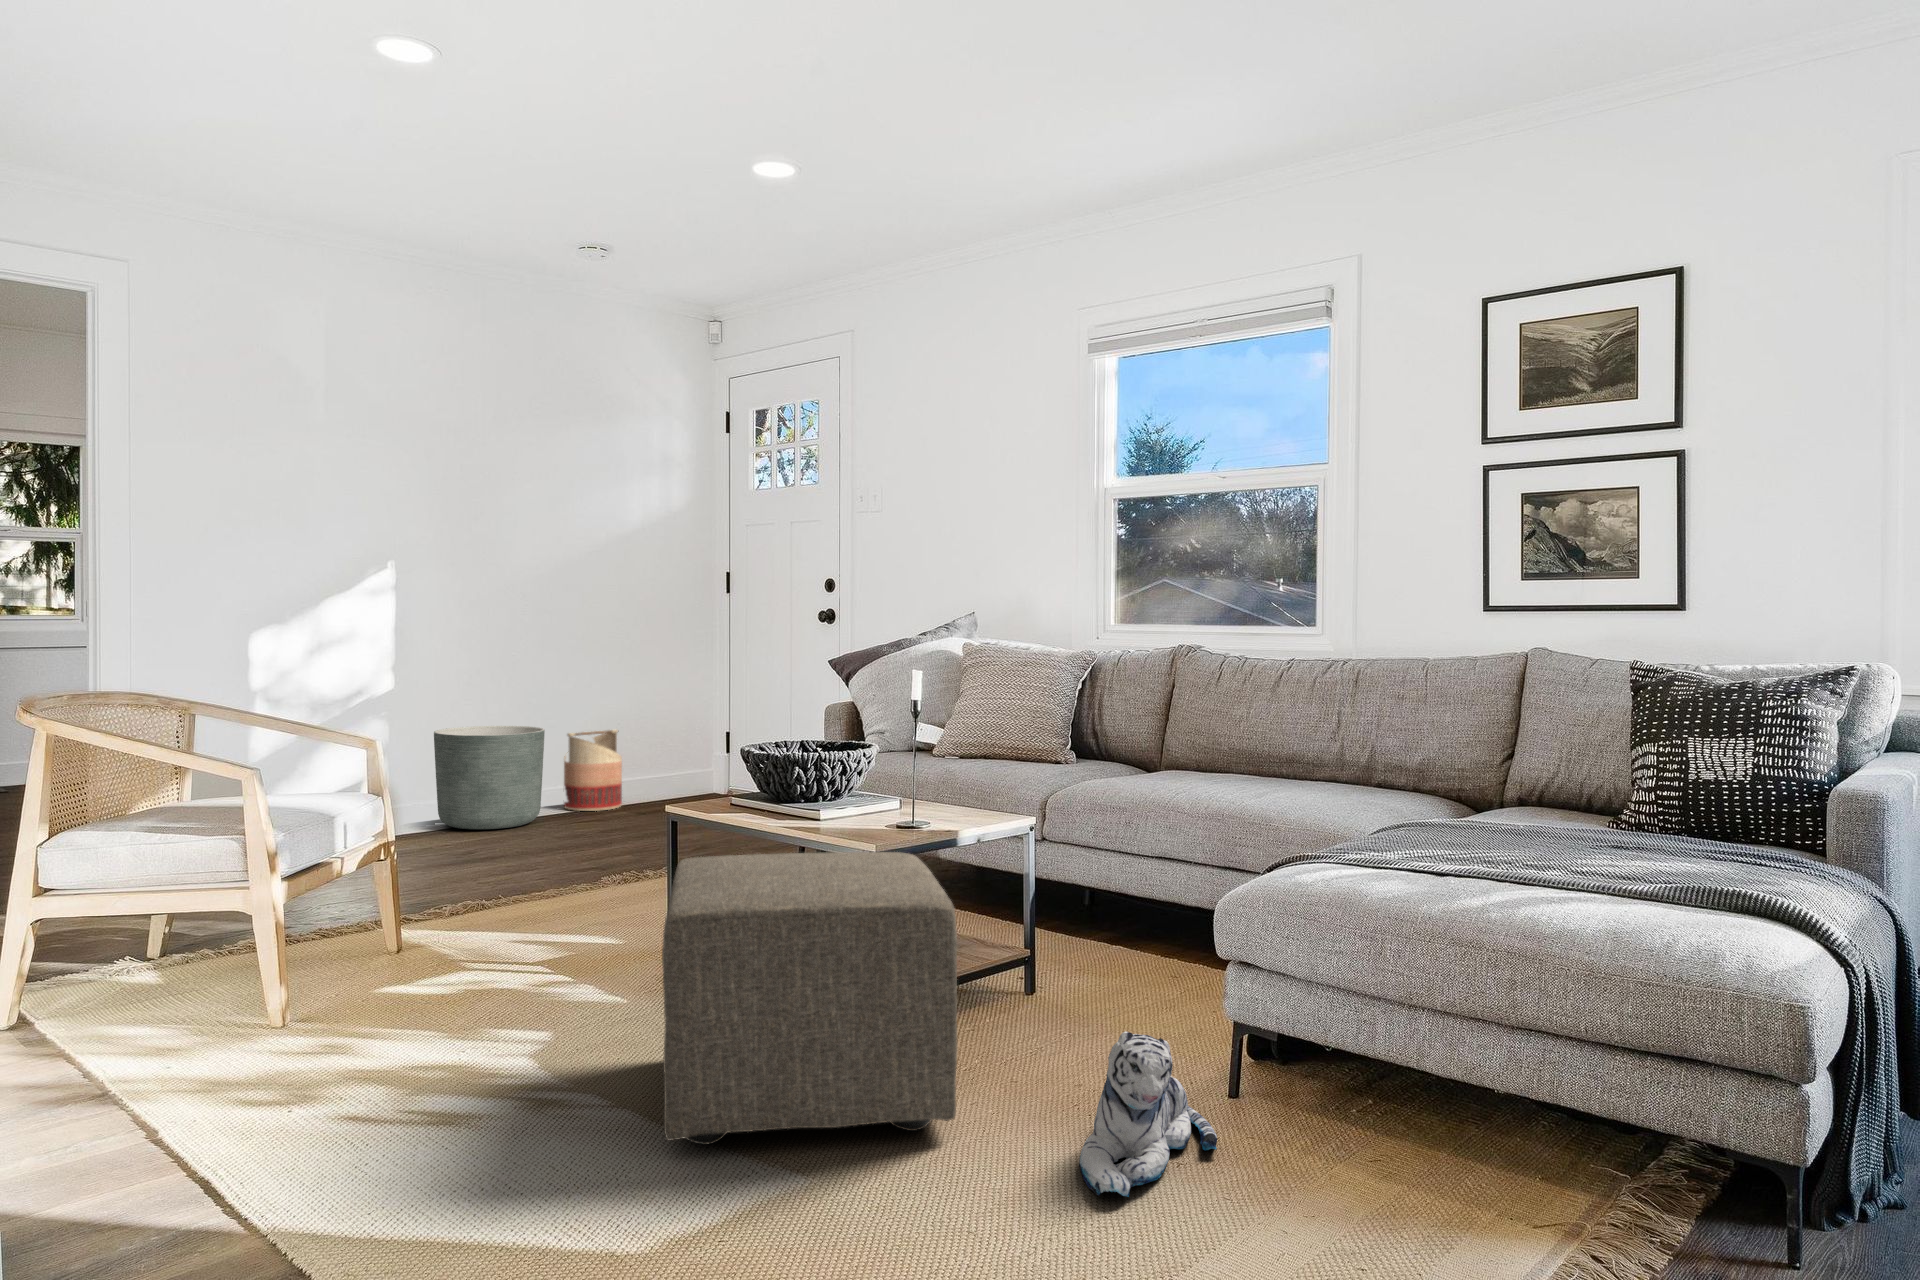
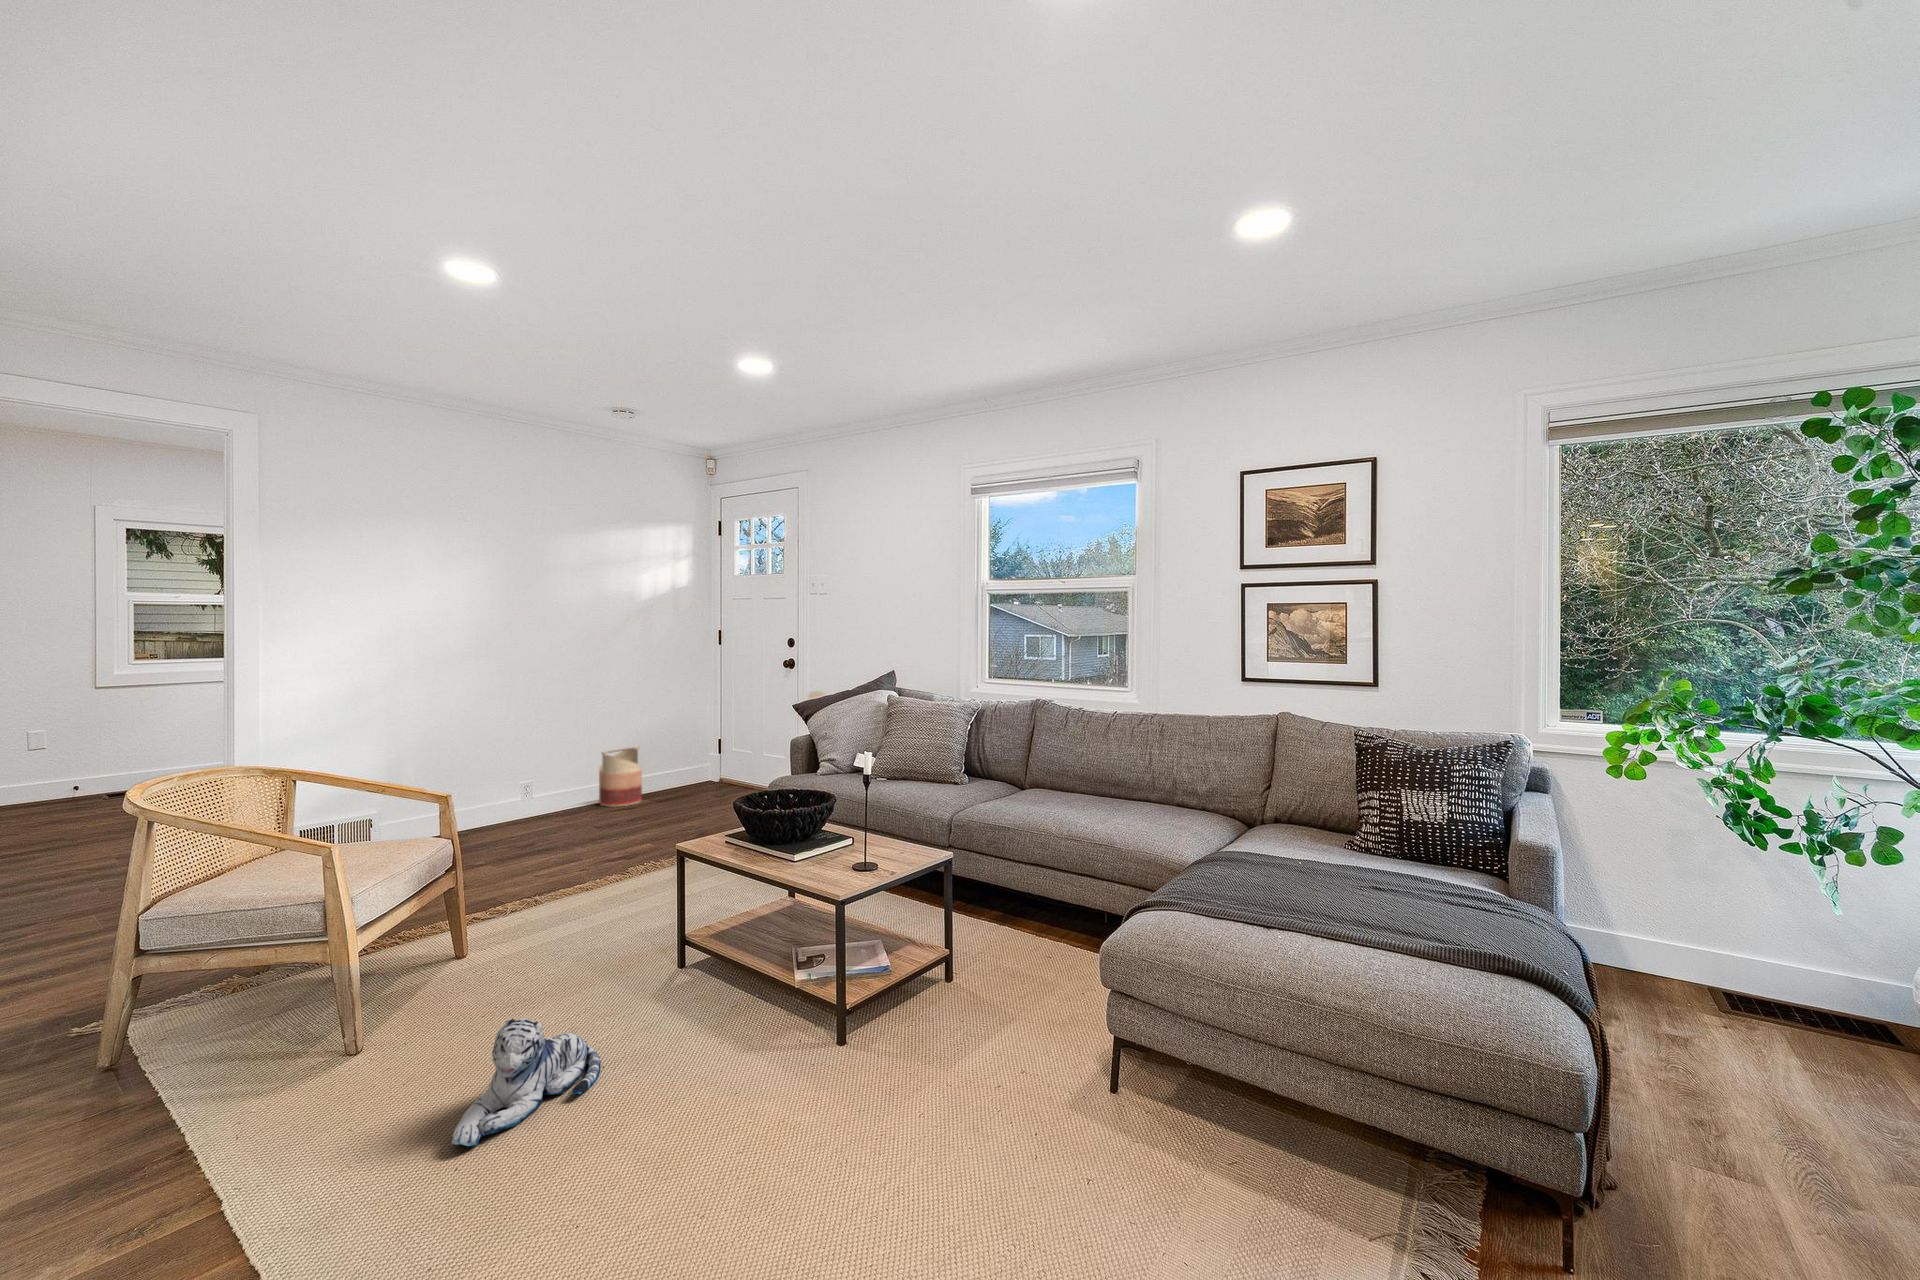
planter: present [434,726,545,829] -> none [499,749,584,829]
ottoman: present [662,852,958,1145] -> none [672,906,913,1200]
plush toy: present [1079,1032,1218,1197] -> present [451,1018,601,1146]

